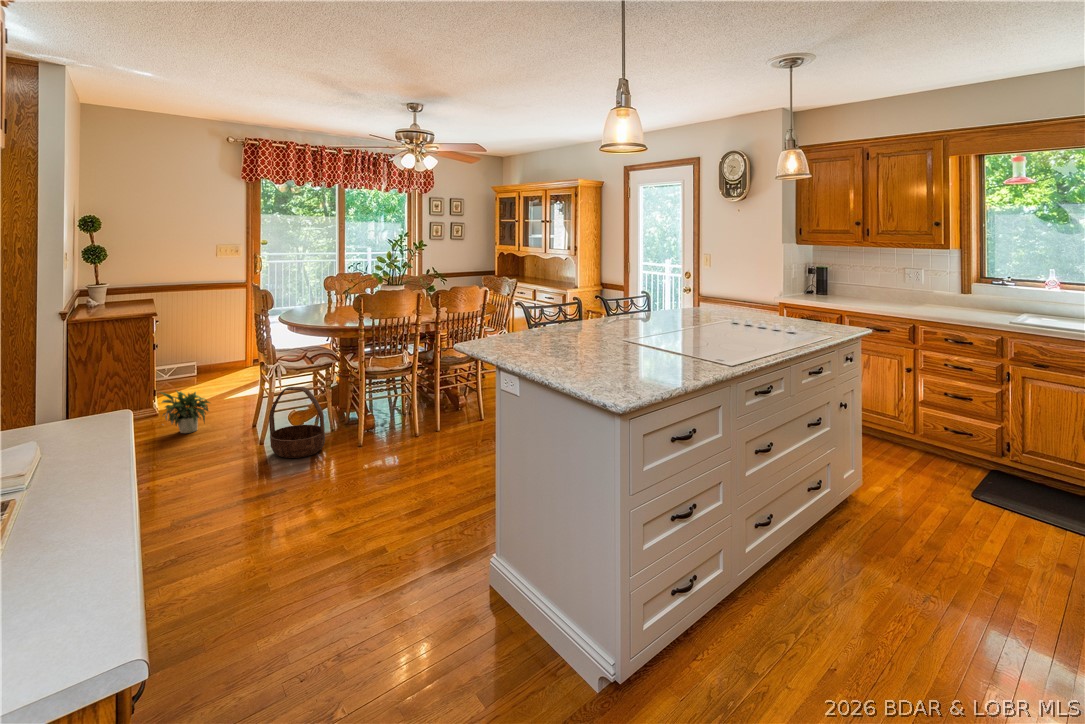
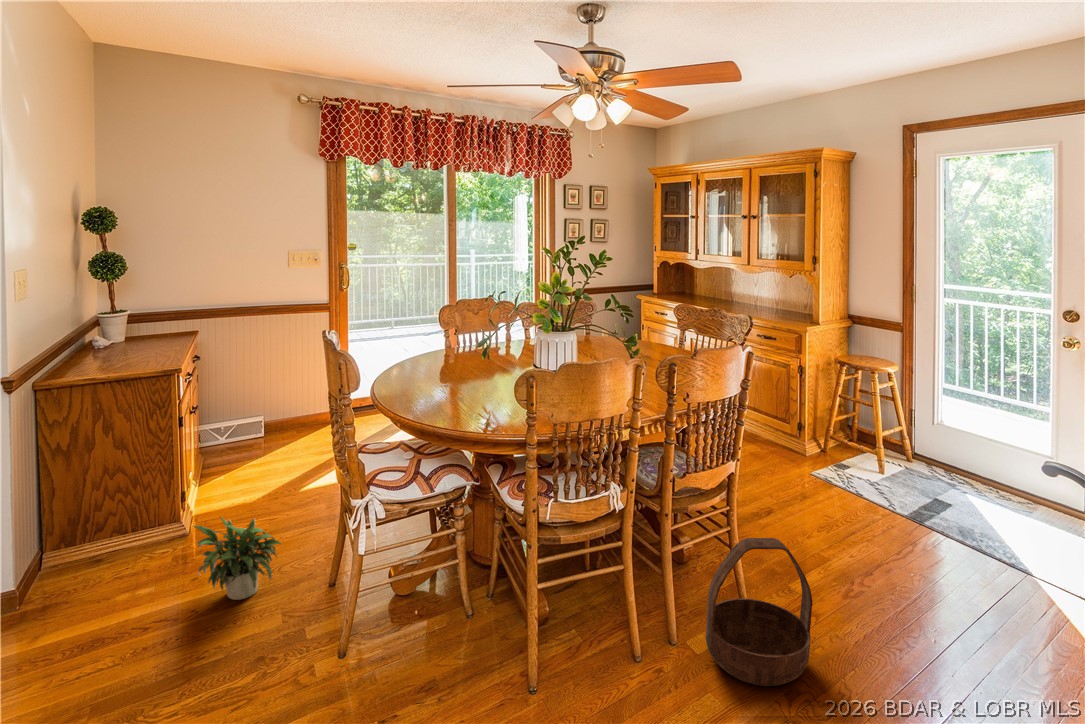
basket: present [269,387,325,458] -> present [706,538,813,686]

